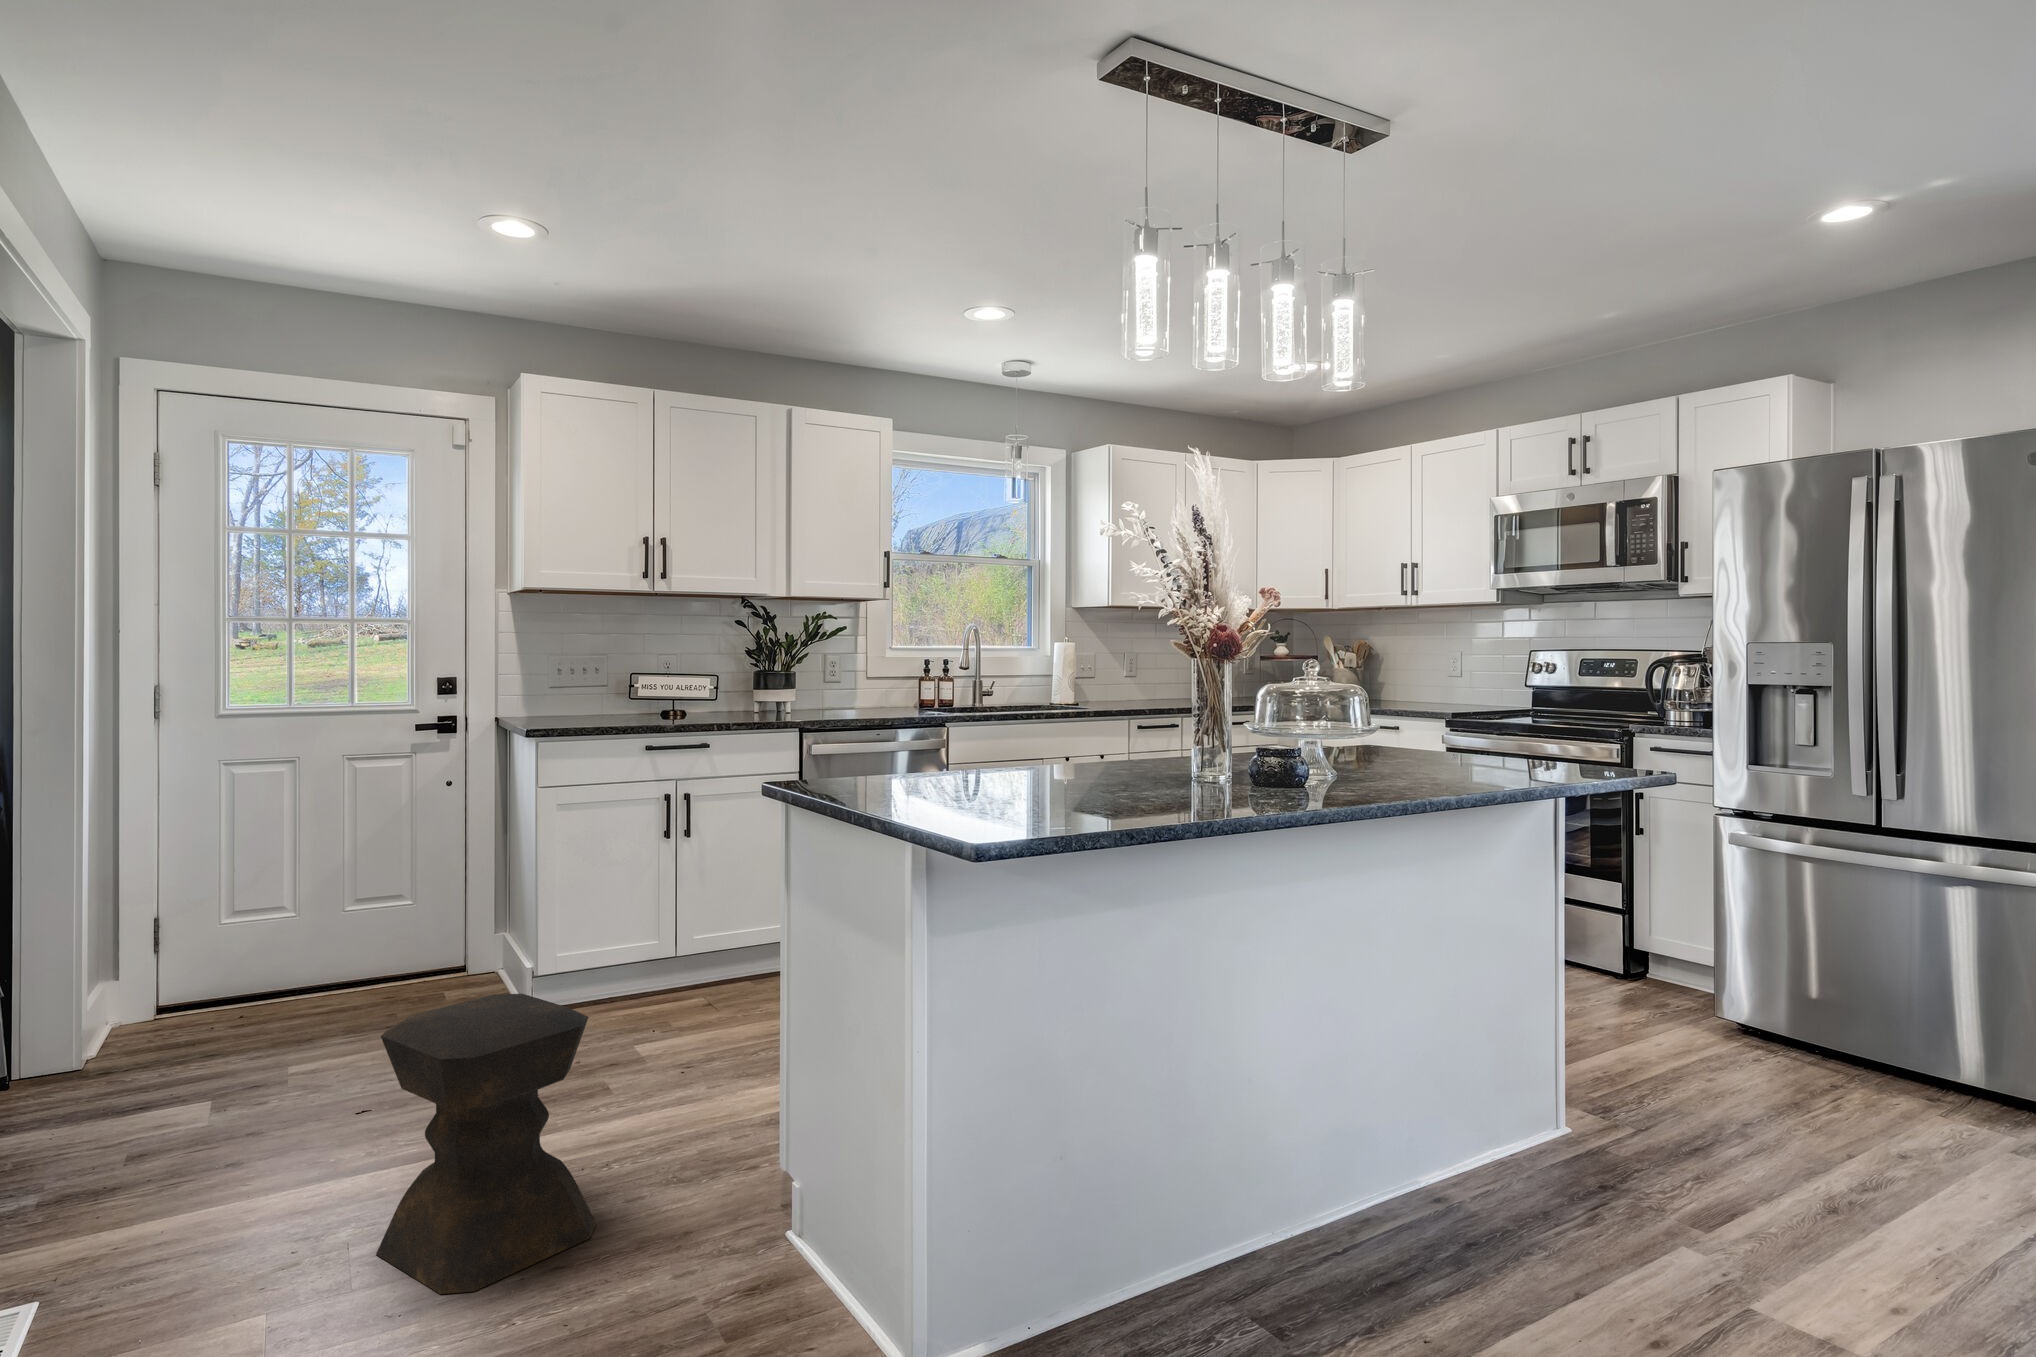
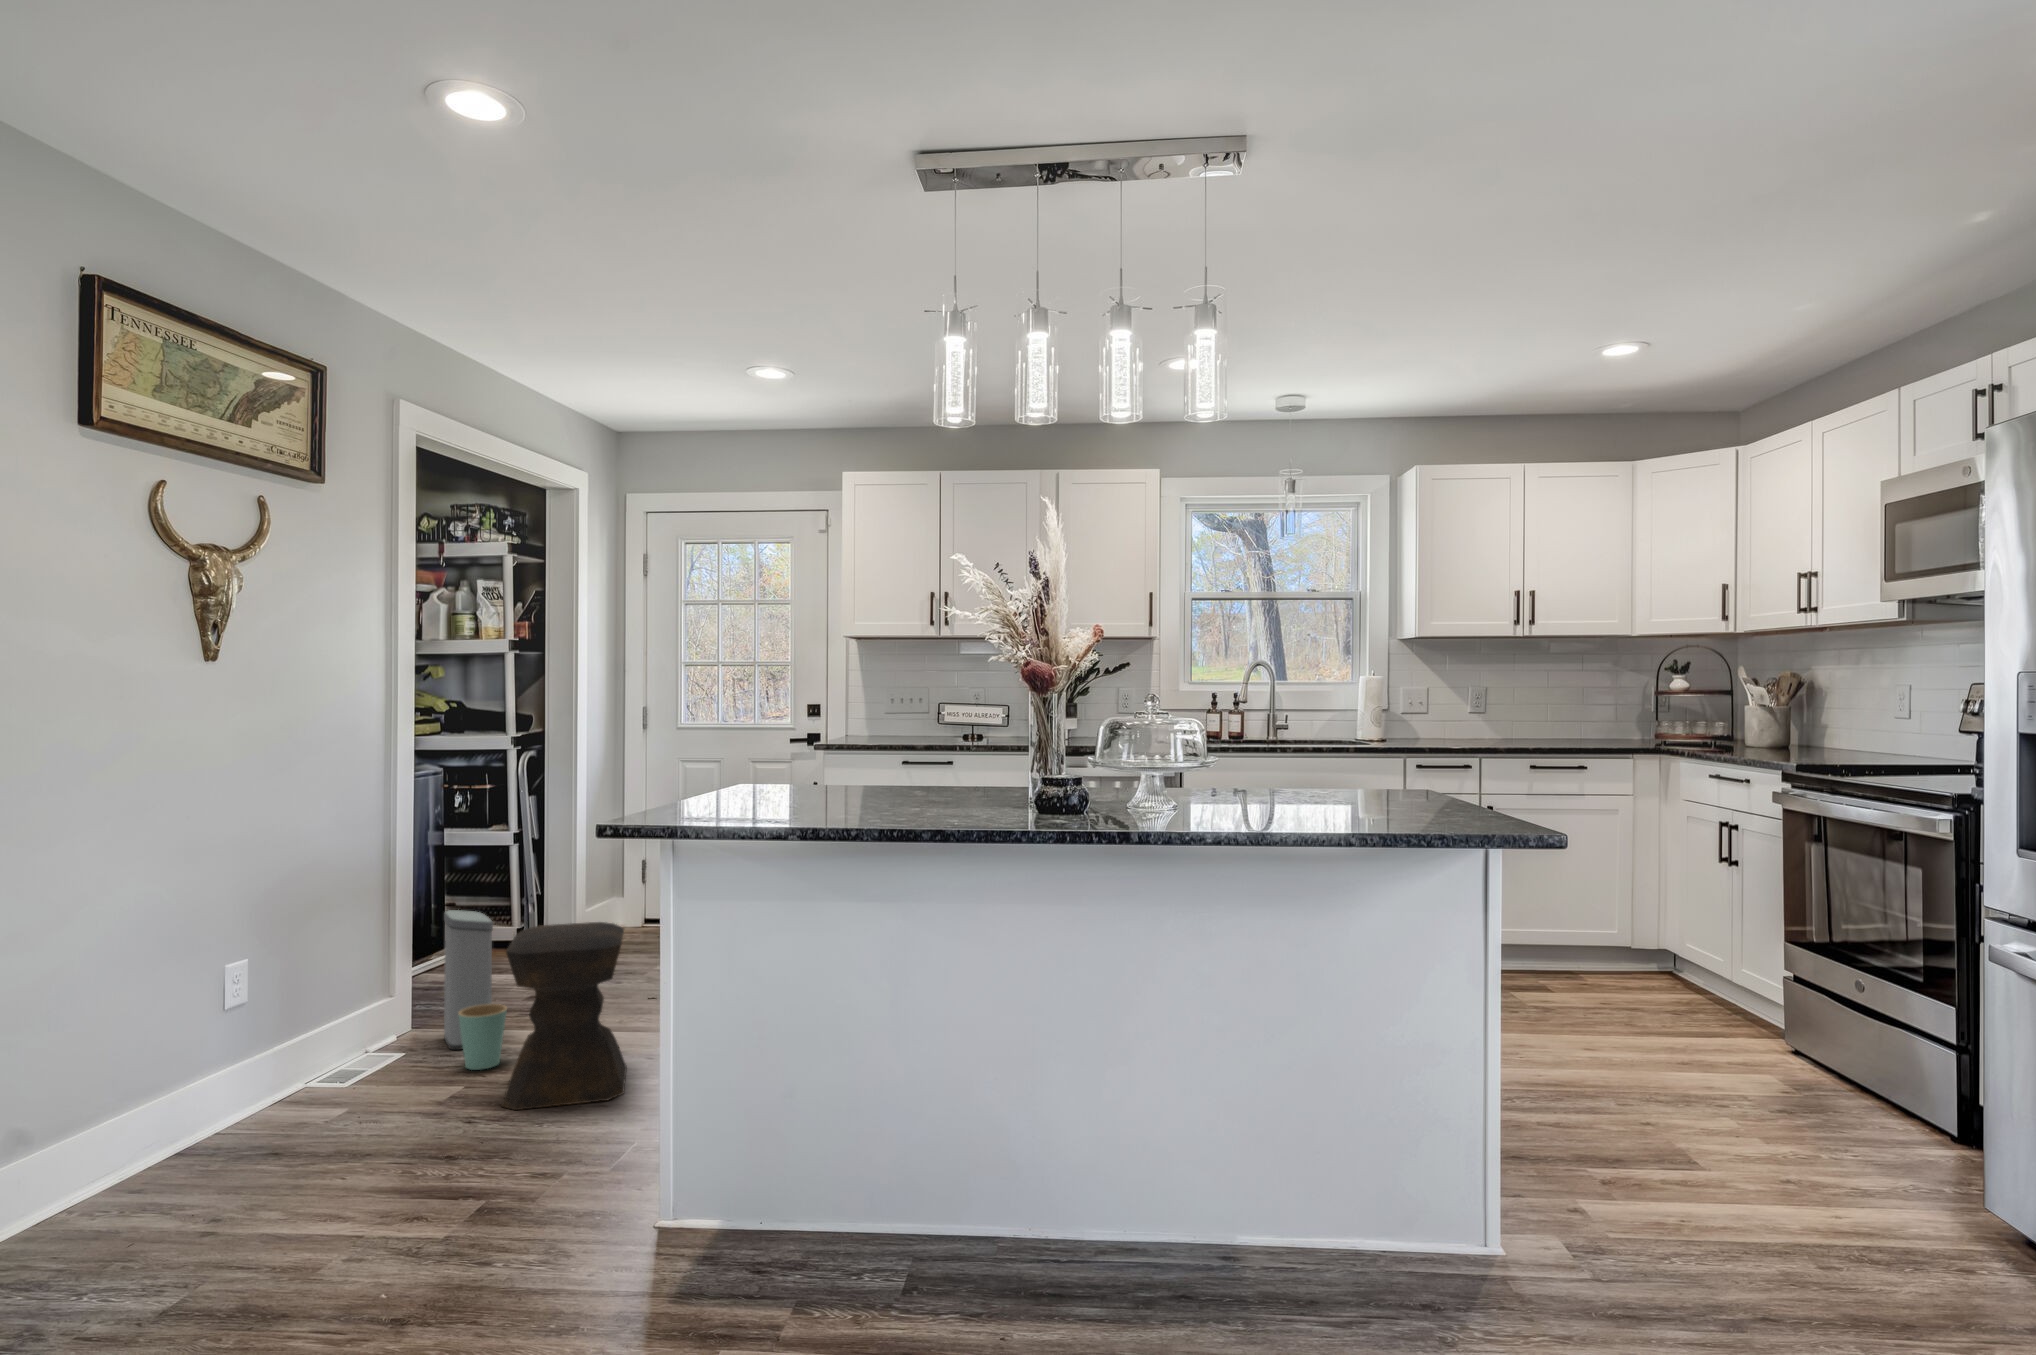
trash can: none [120,1021,325,1265] -> present [444,910,507,1070]

